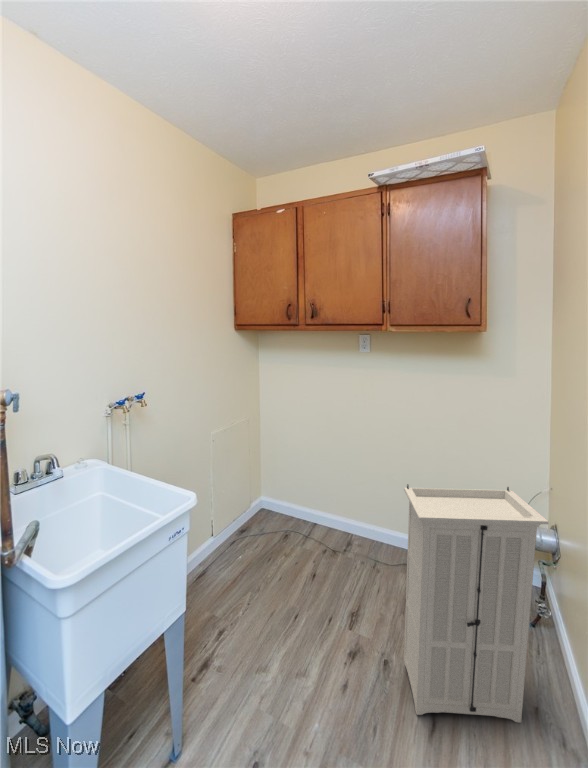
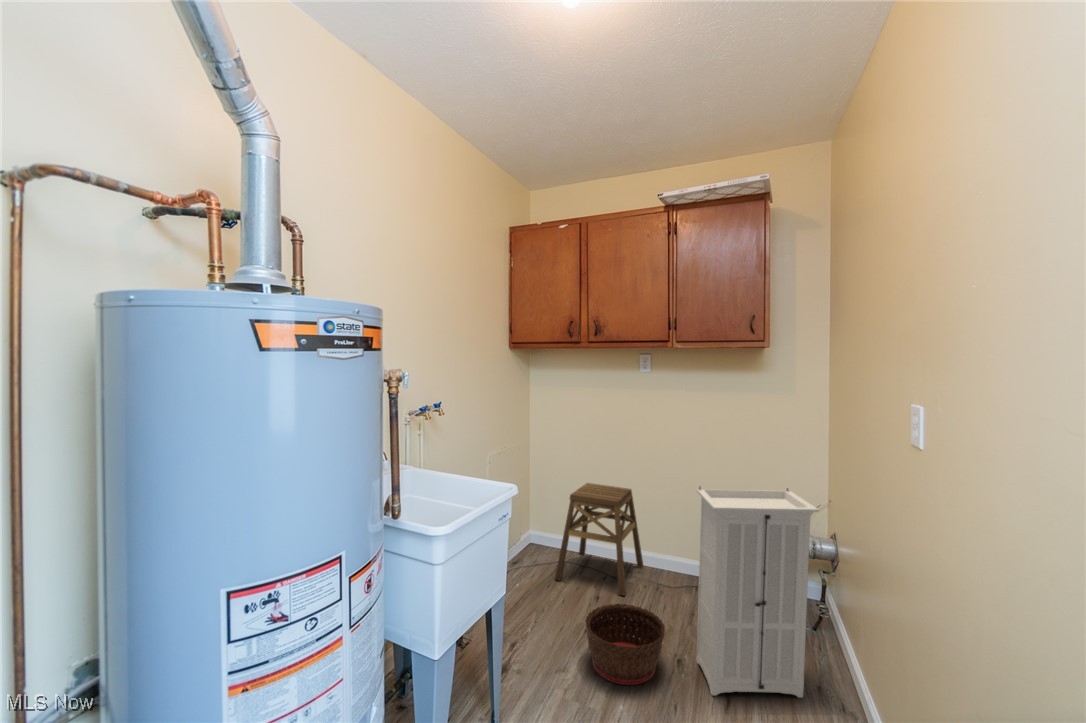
stool: none [279,463,365,574] -> present [555,483,643,596]
basket: none [285,596,369,695] -> present [585,604,665,685]

